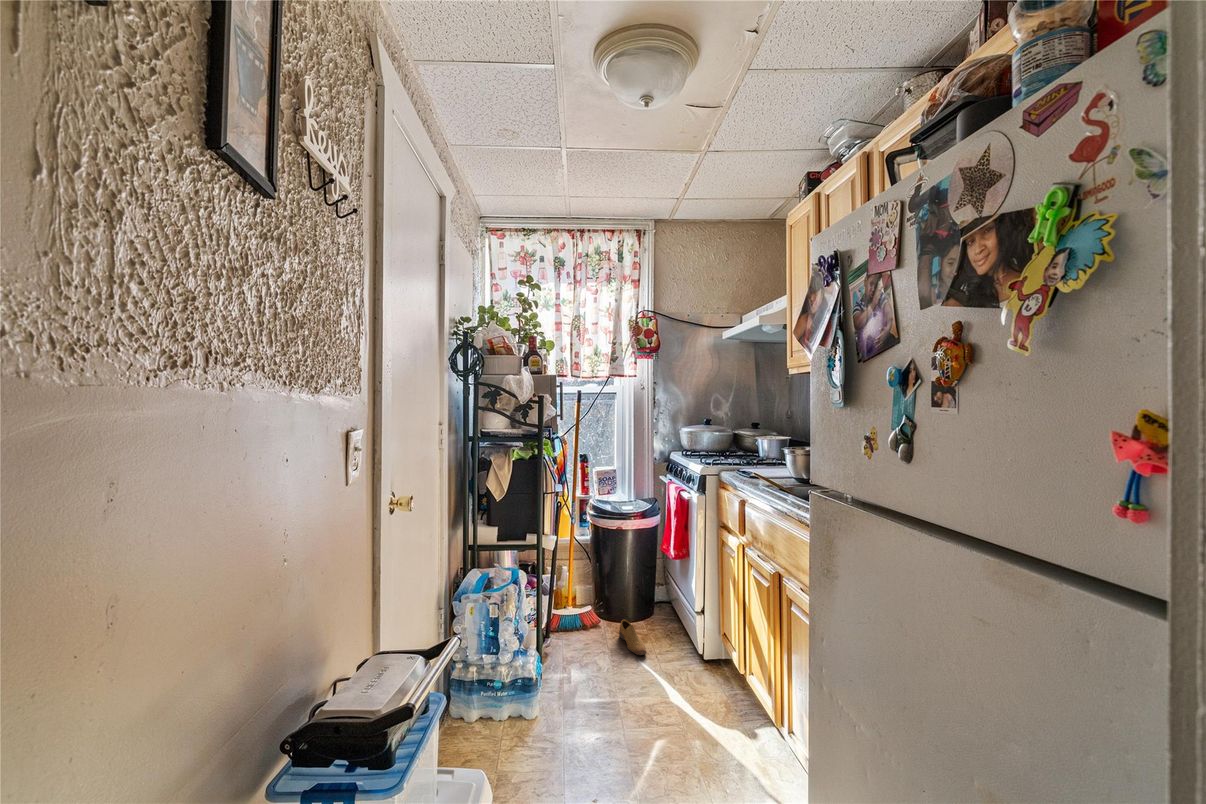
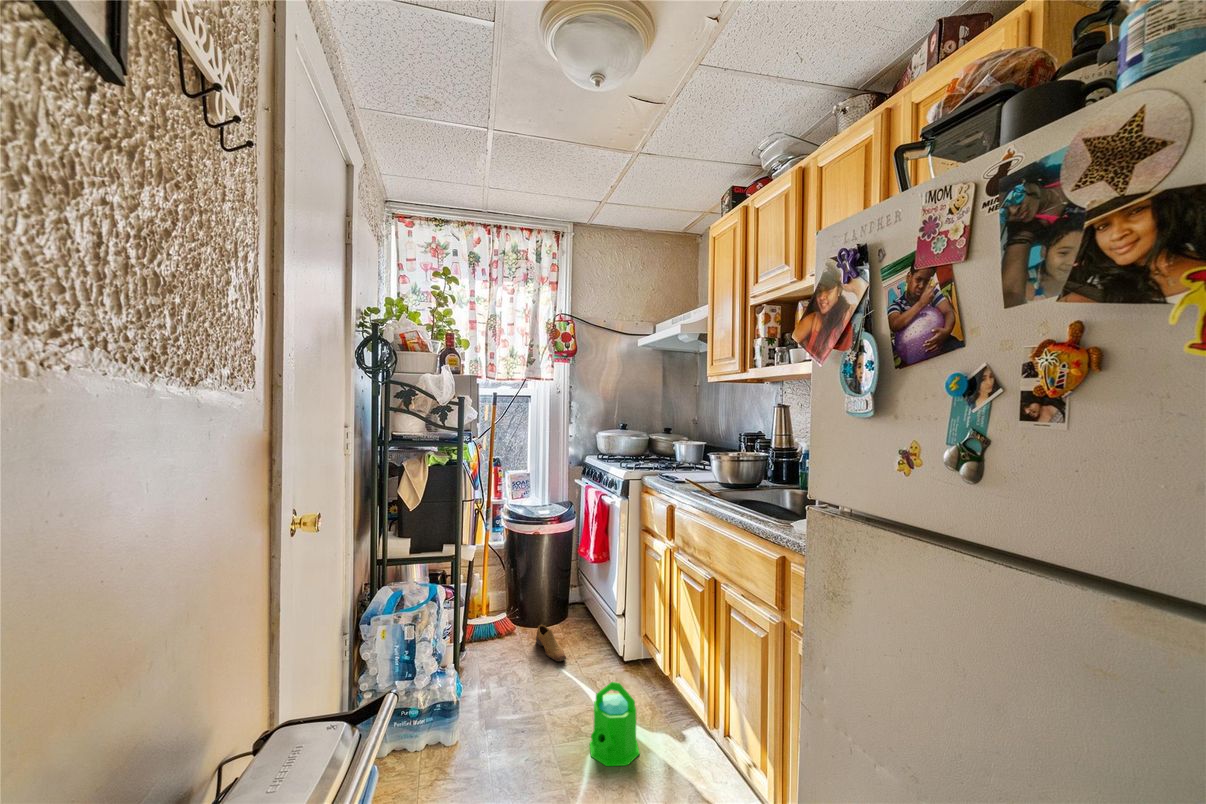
watering can: none [656,672,708,753] -> present [590,682,639,766]

